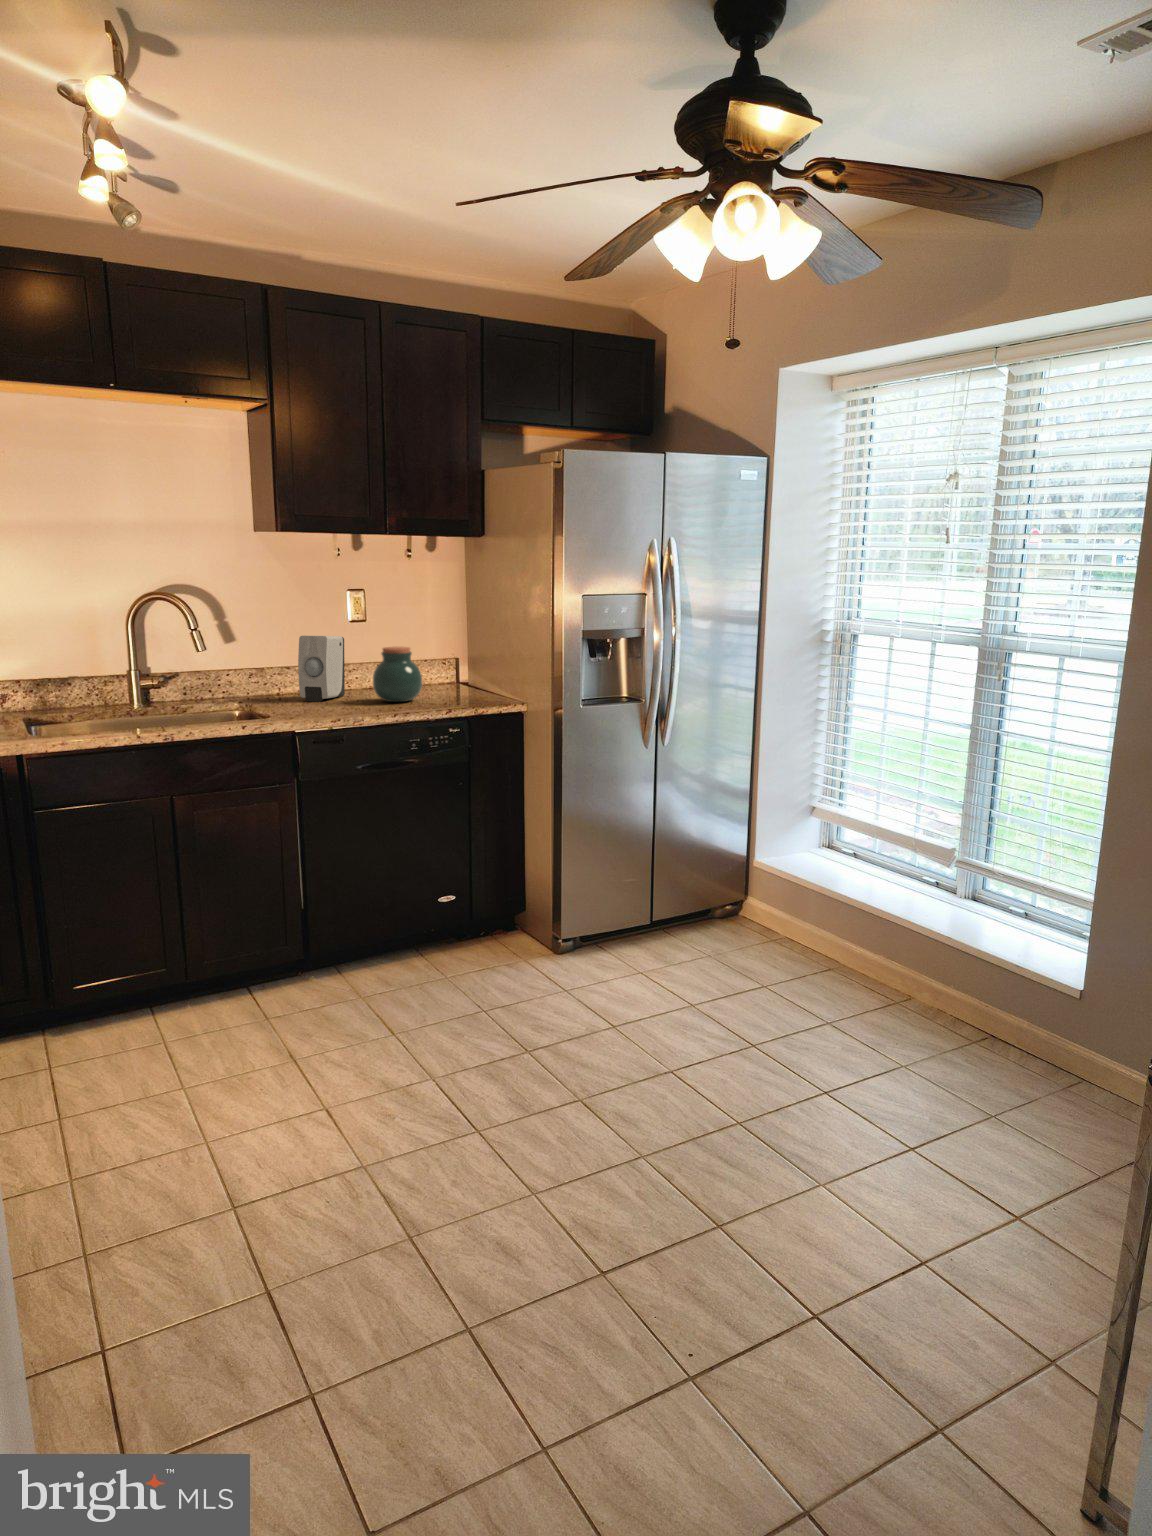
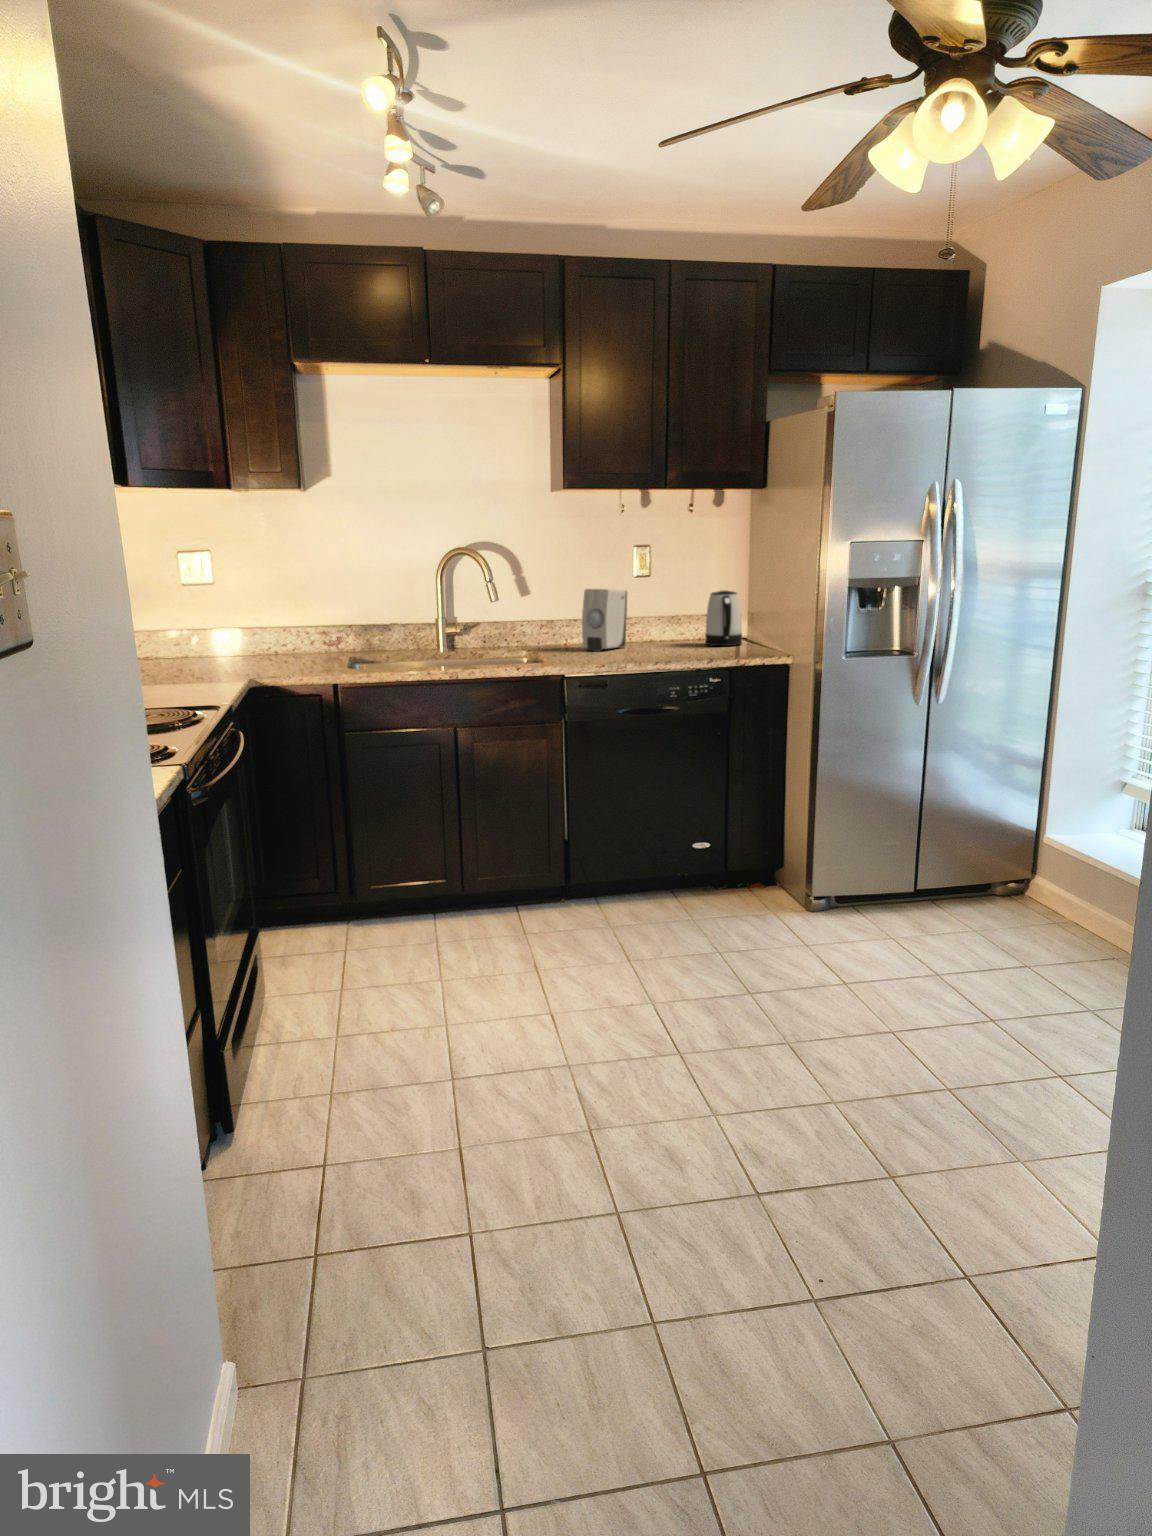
kettle: none [428,636,465,693] -> present [705,590,742,646]
jar: present [373,647,422,702] -> none [647,599,694,653]

